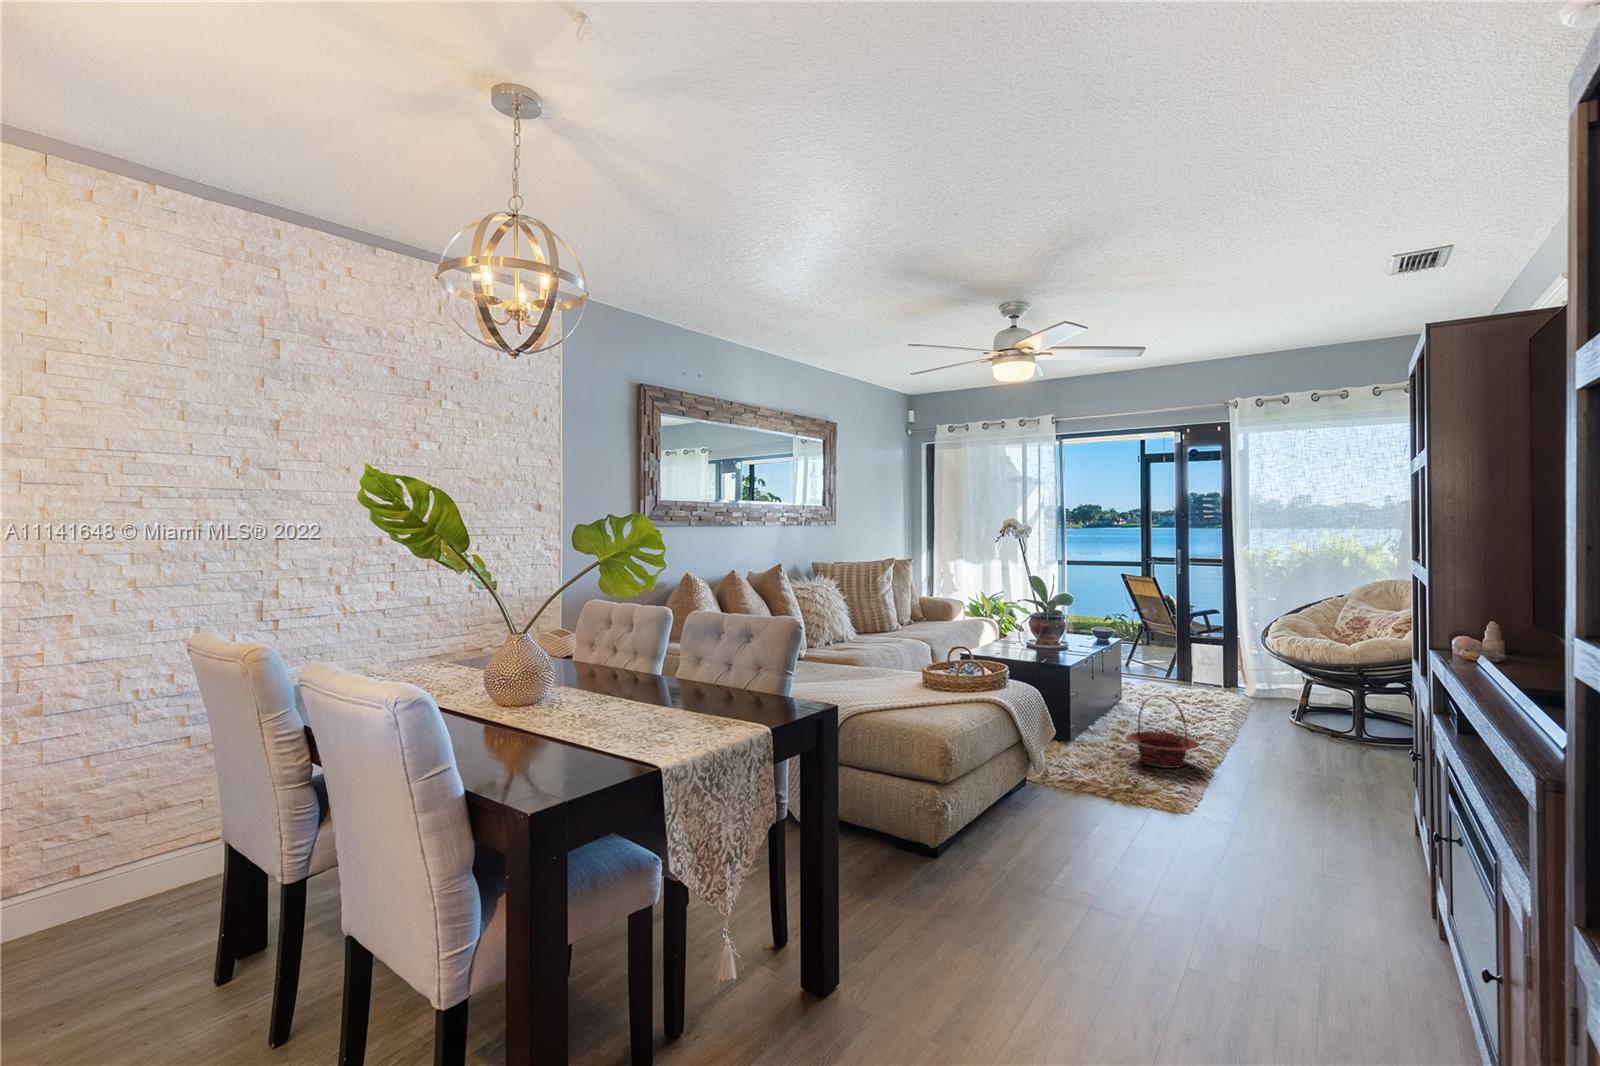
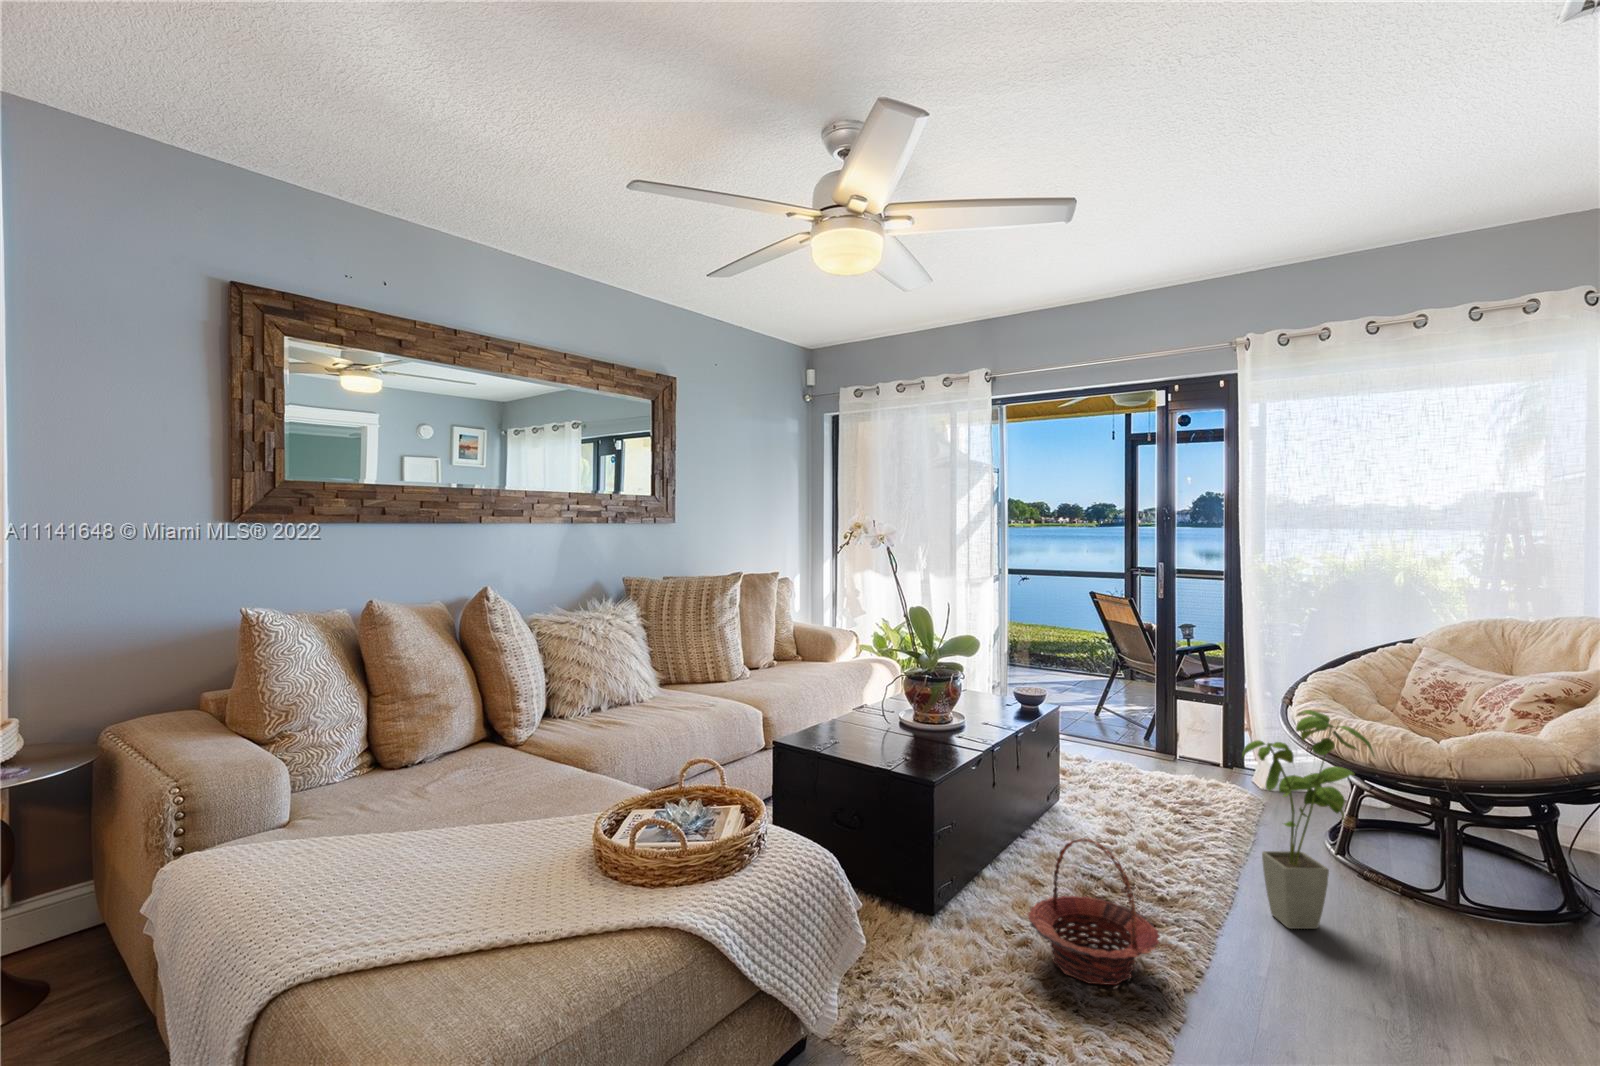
house plant: none [1240,627,1313,750] -> present [1242,710,1374,929]

